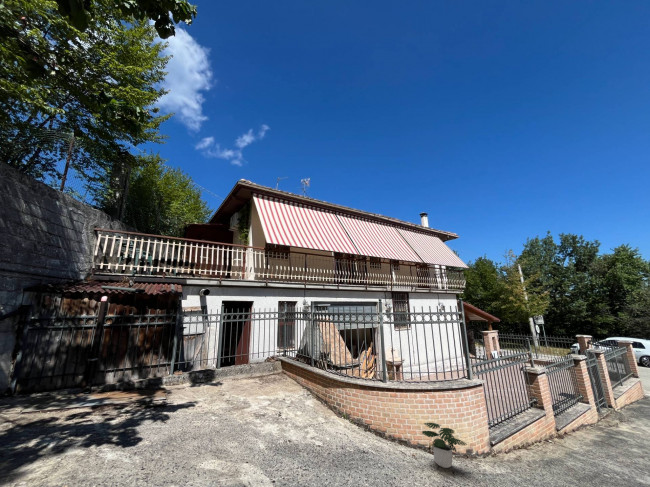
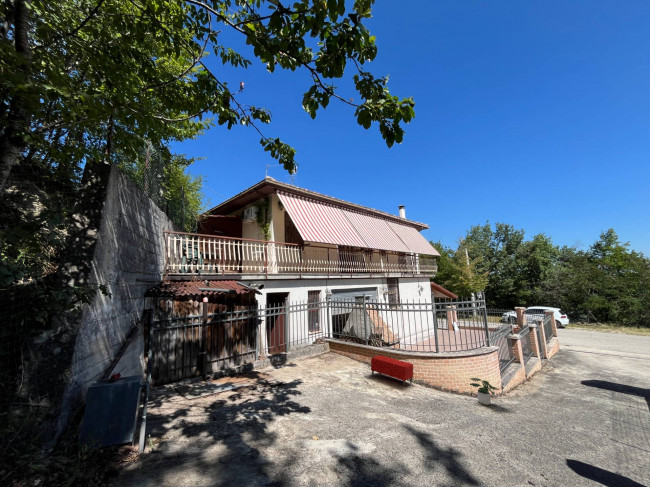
bench: none [299,380,350,427] -> present [371,355,413,387]

